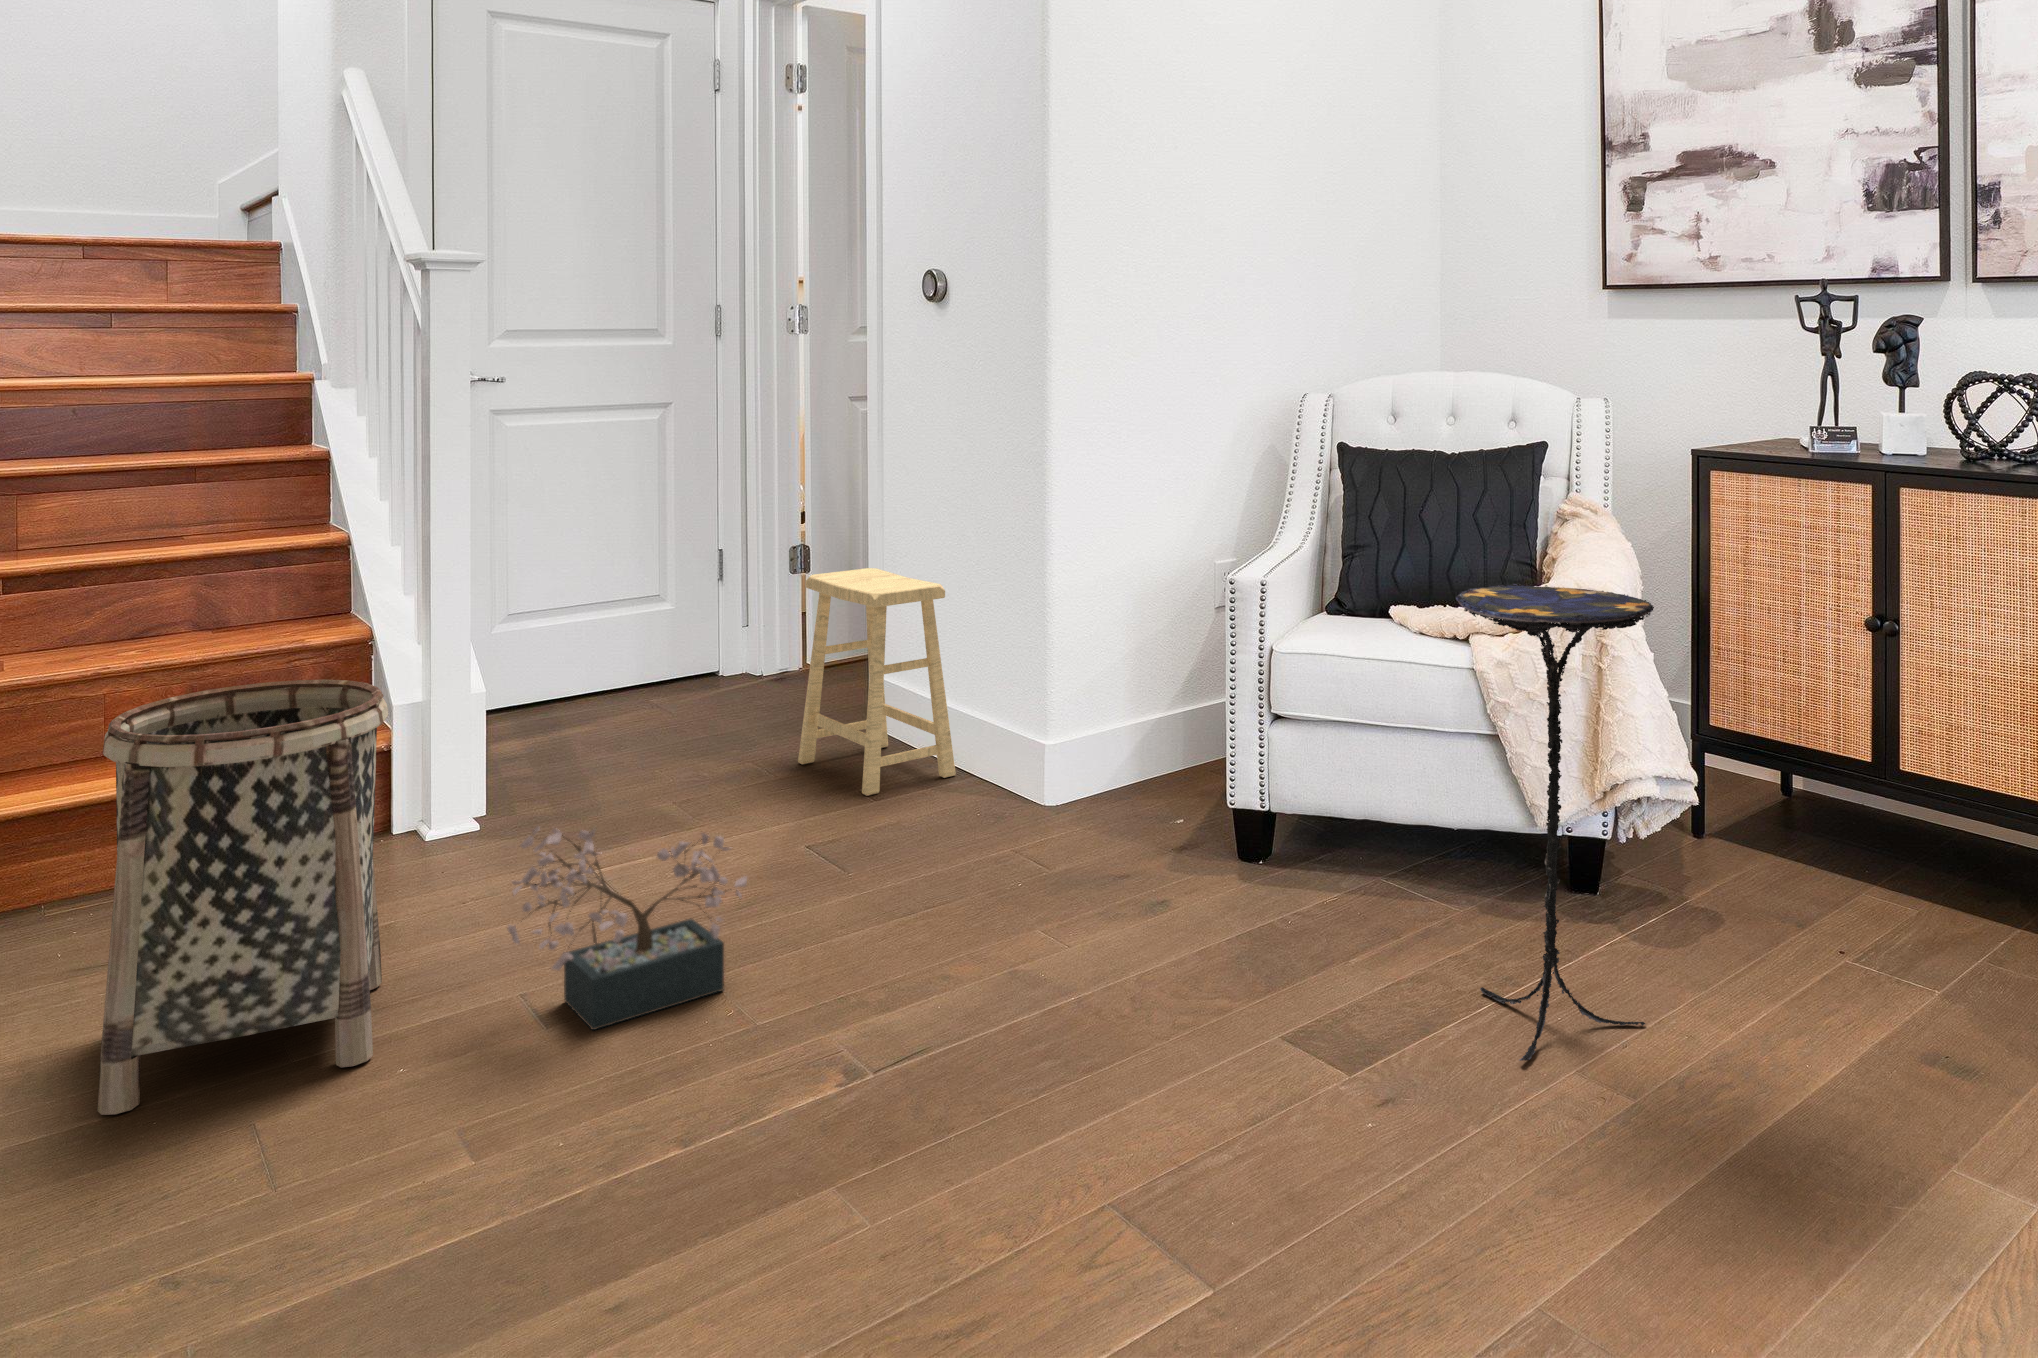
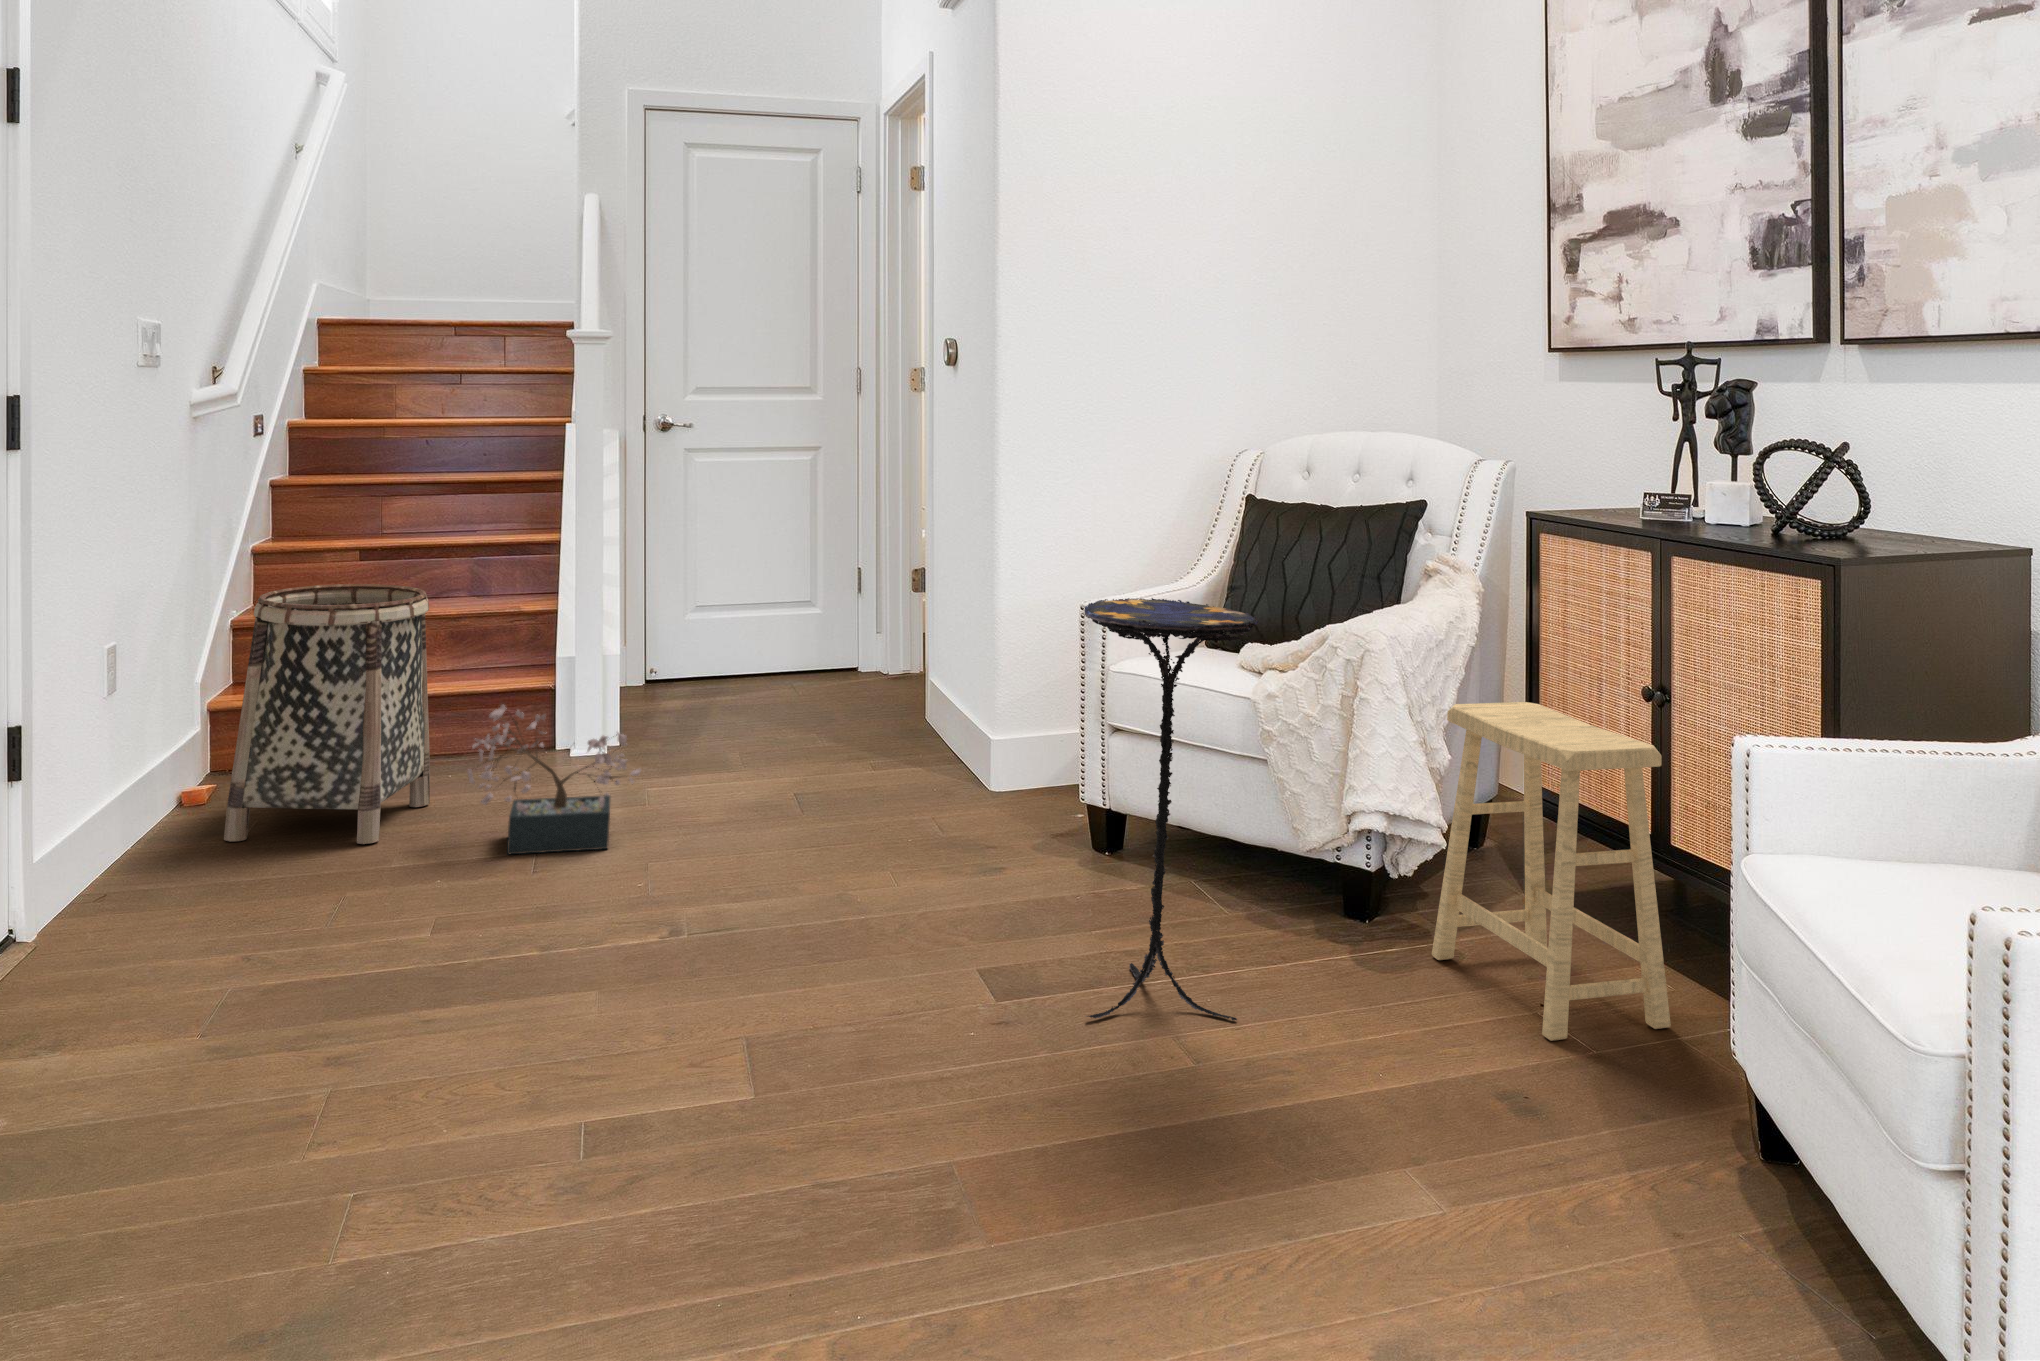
footstool: present [798,568,956,796] -> present [1432,702,1671,1041]

